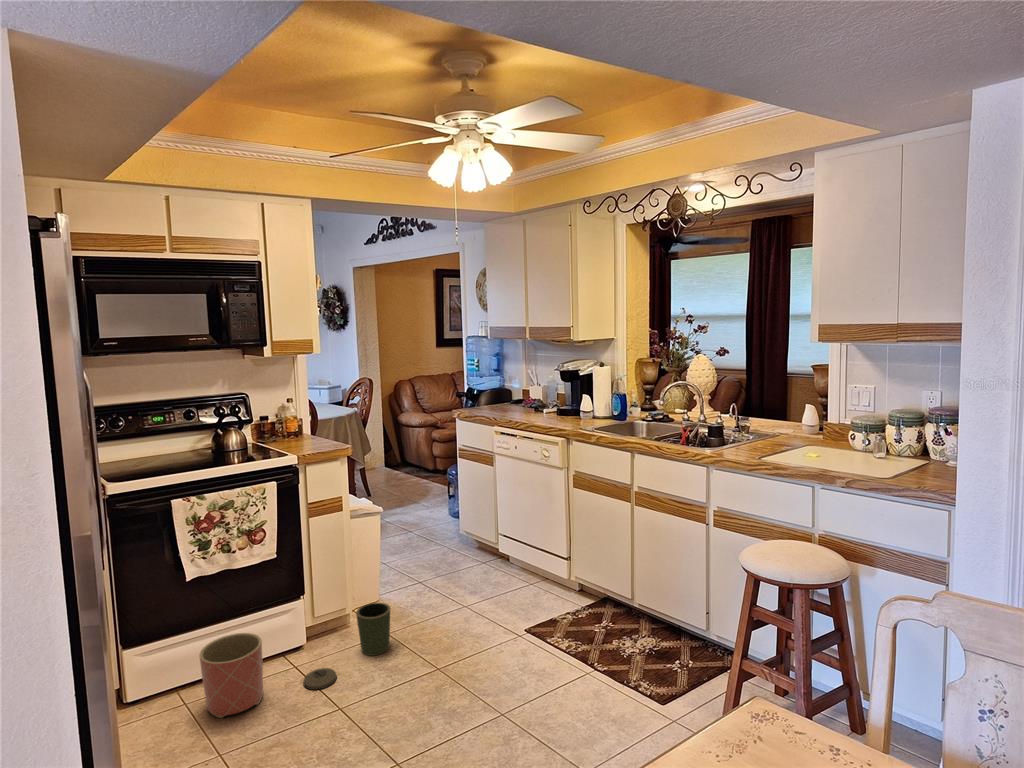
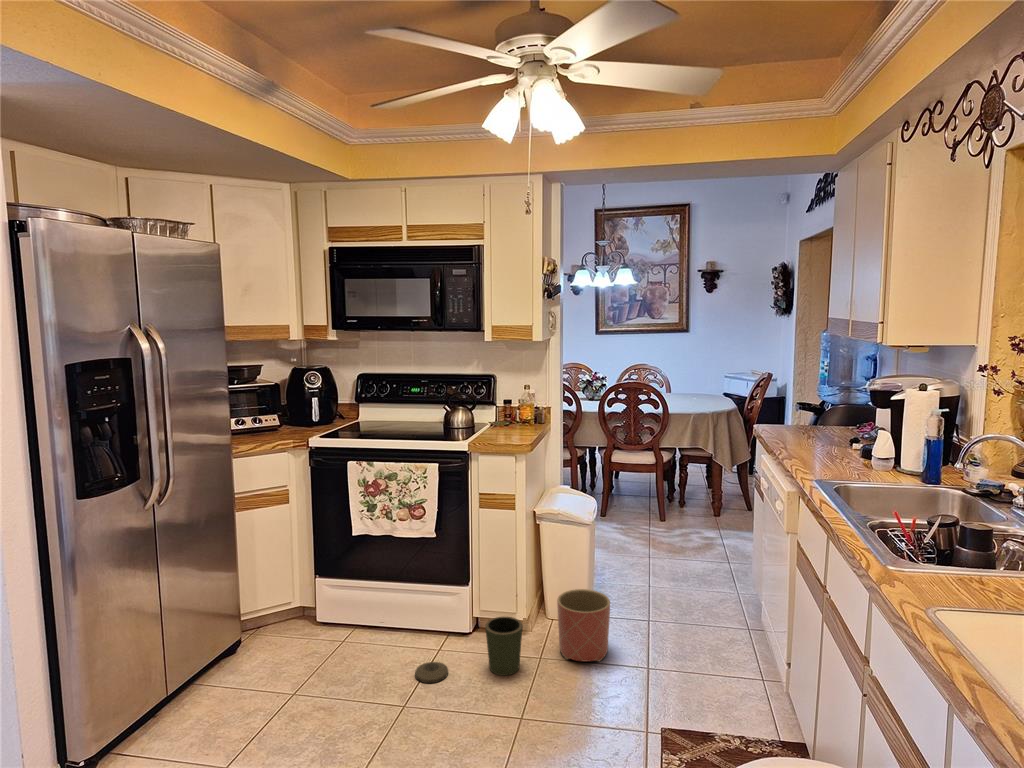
planter: present [199,633,263,718] -> present [557,589,610,662]

